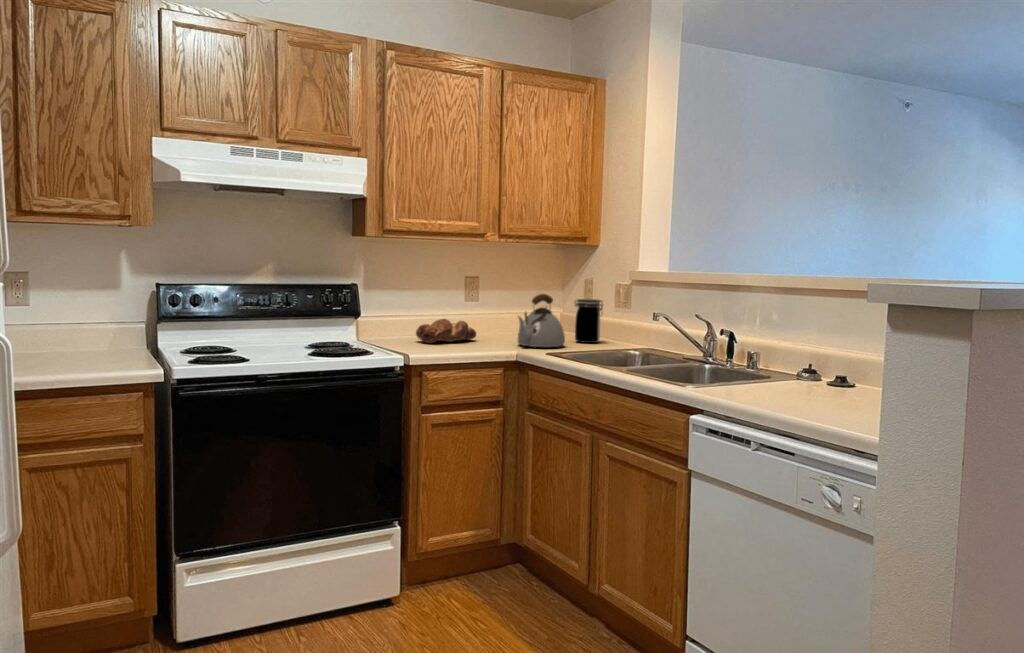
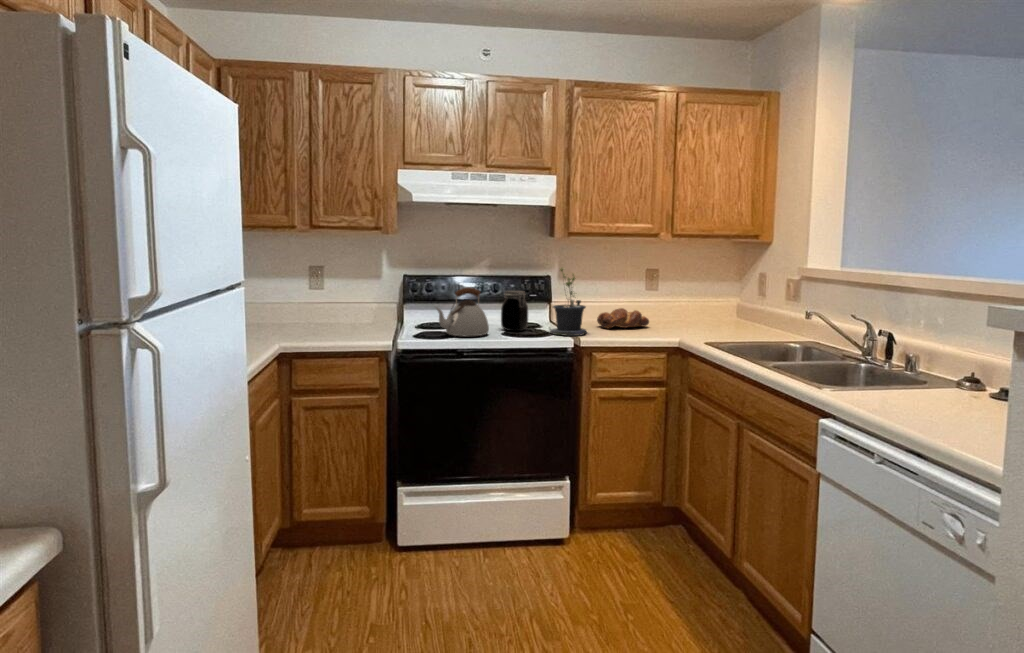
potted plant: none [352,268,411,353] -> present [542,267,586,336]
kettle: present [517,294,565,347] -> present [436,287,489,336]
jar: present [575,299,603,343] -> present [501,291,528,331]

